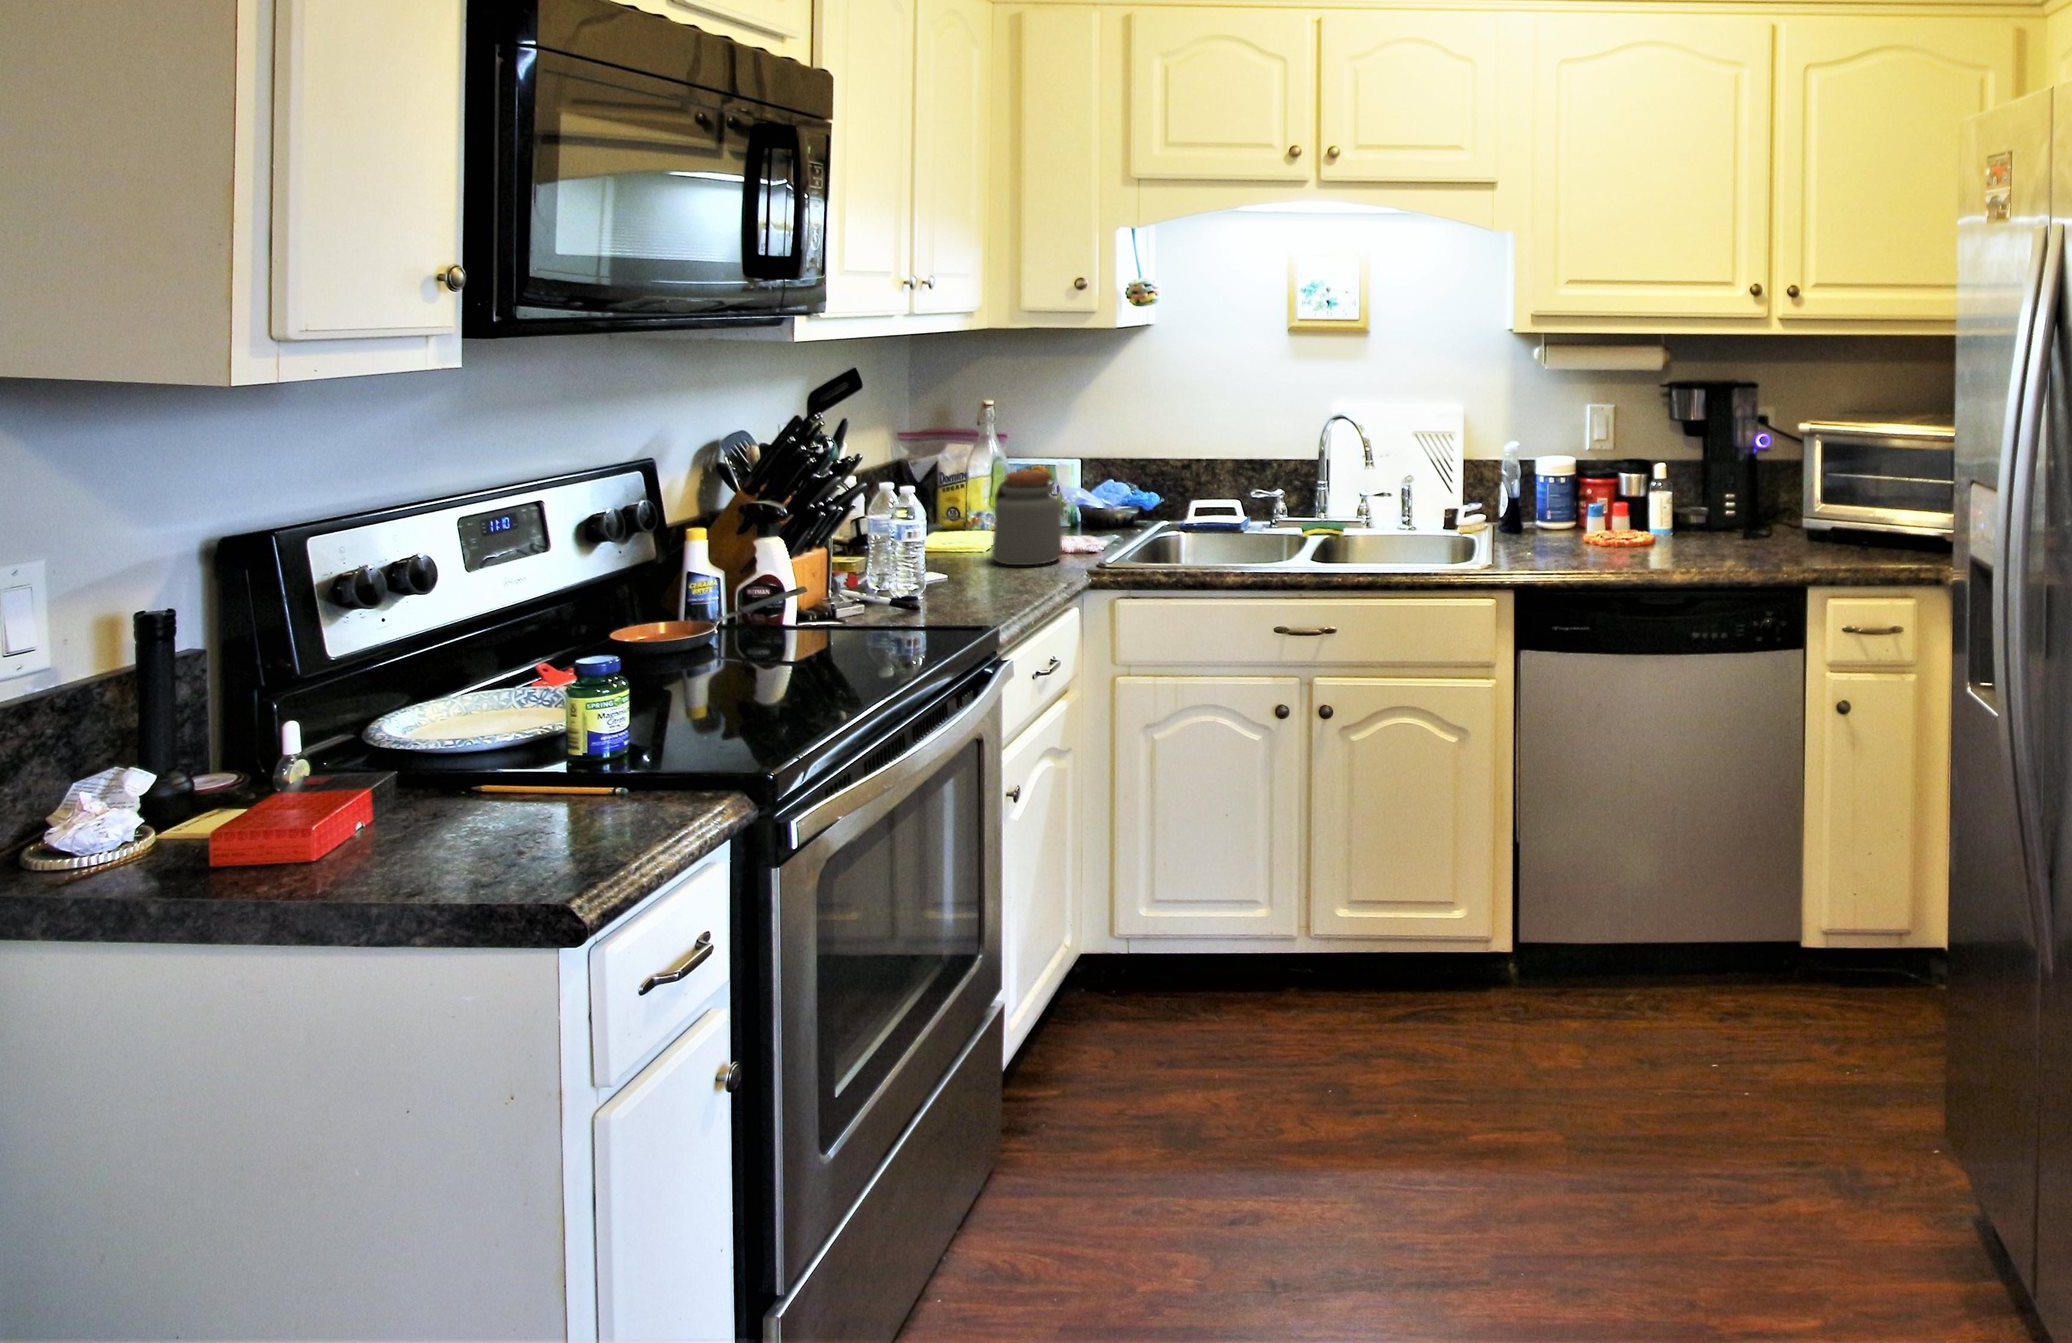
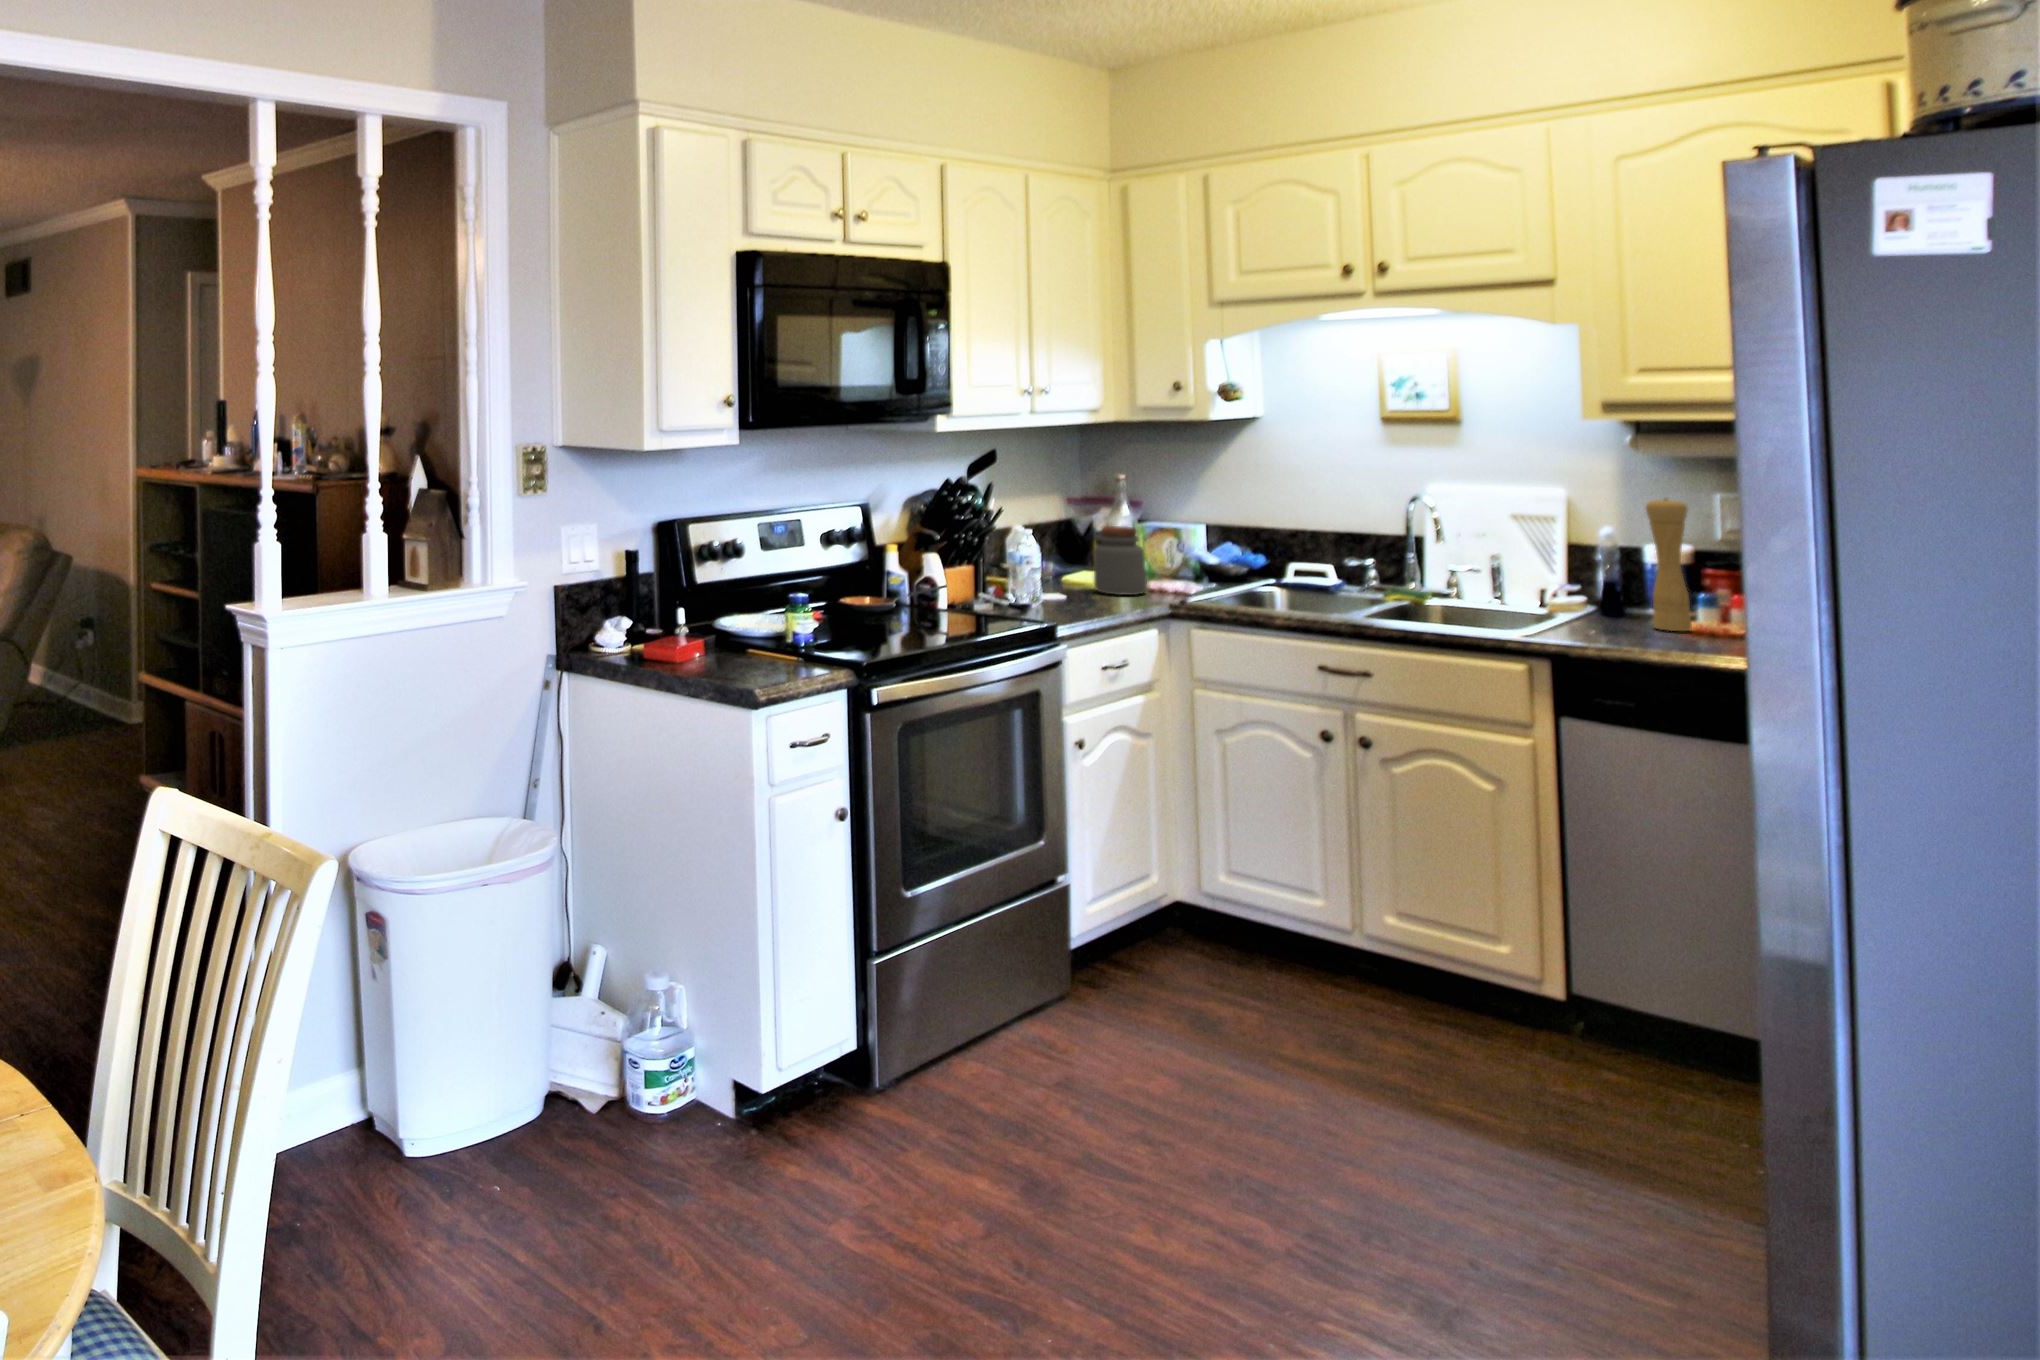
pepper mill: none [1554,415,1588,547] -> present [1646,498,1692,631]

